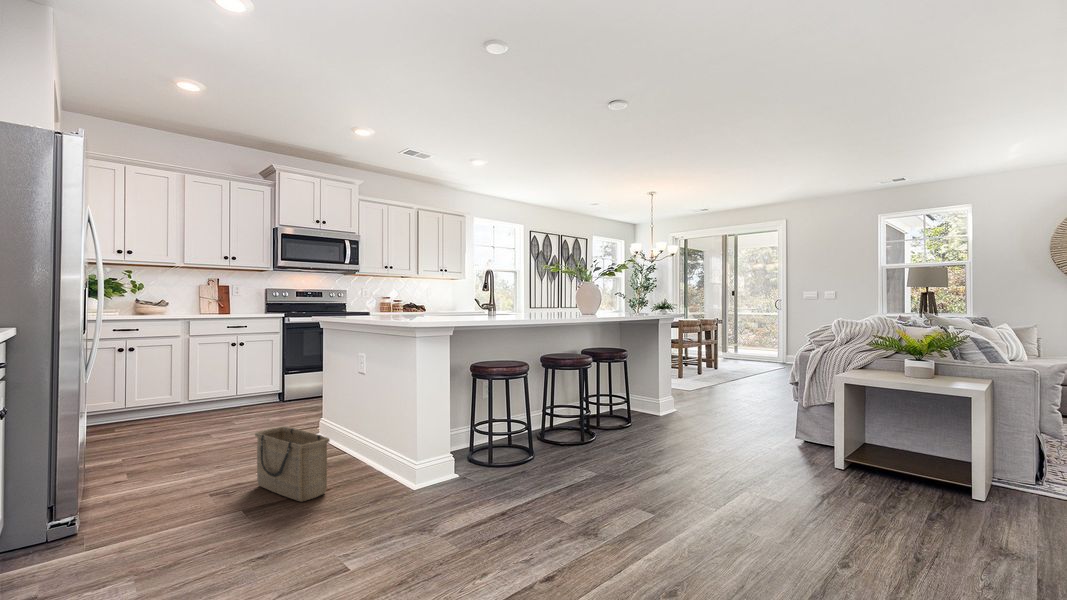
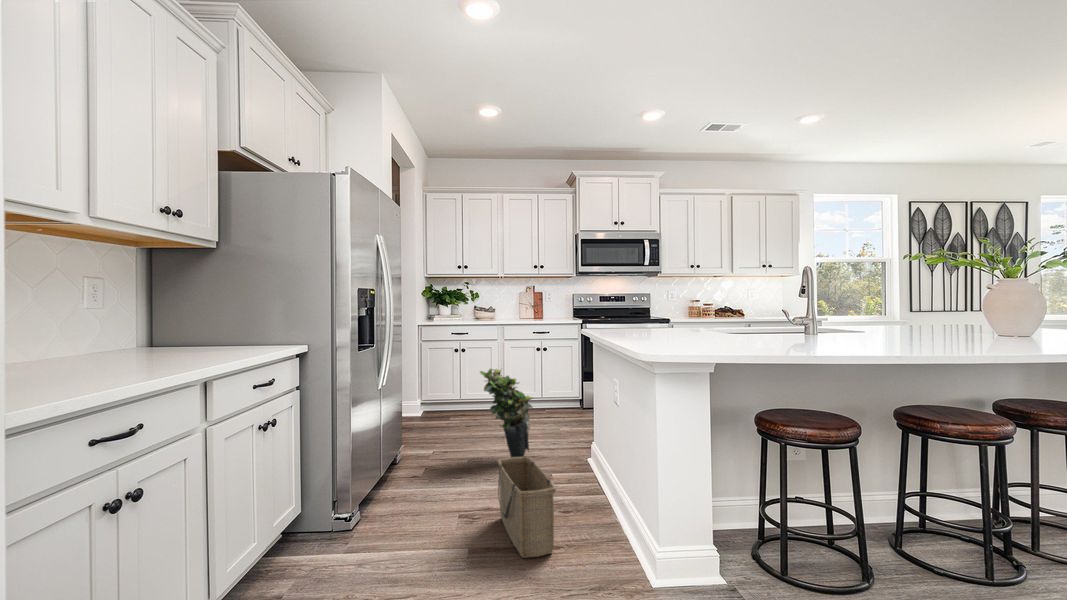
potted plant: none [192,357,258,448] -> present [480,369,533,457]

